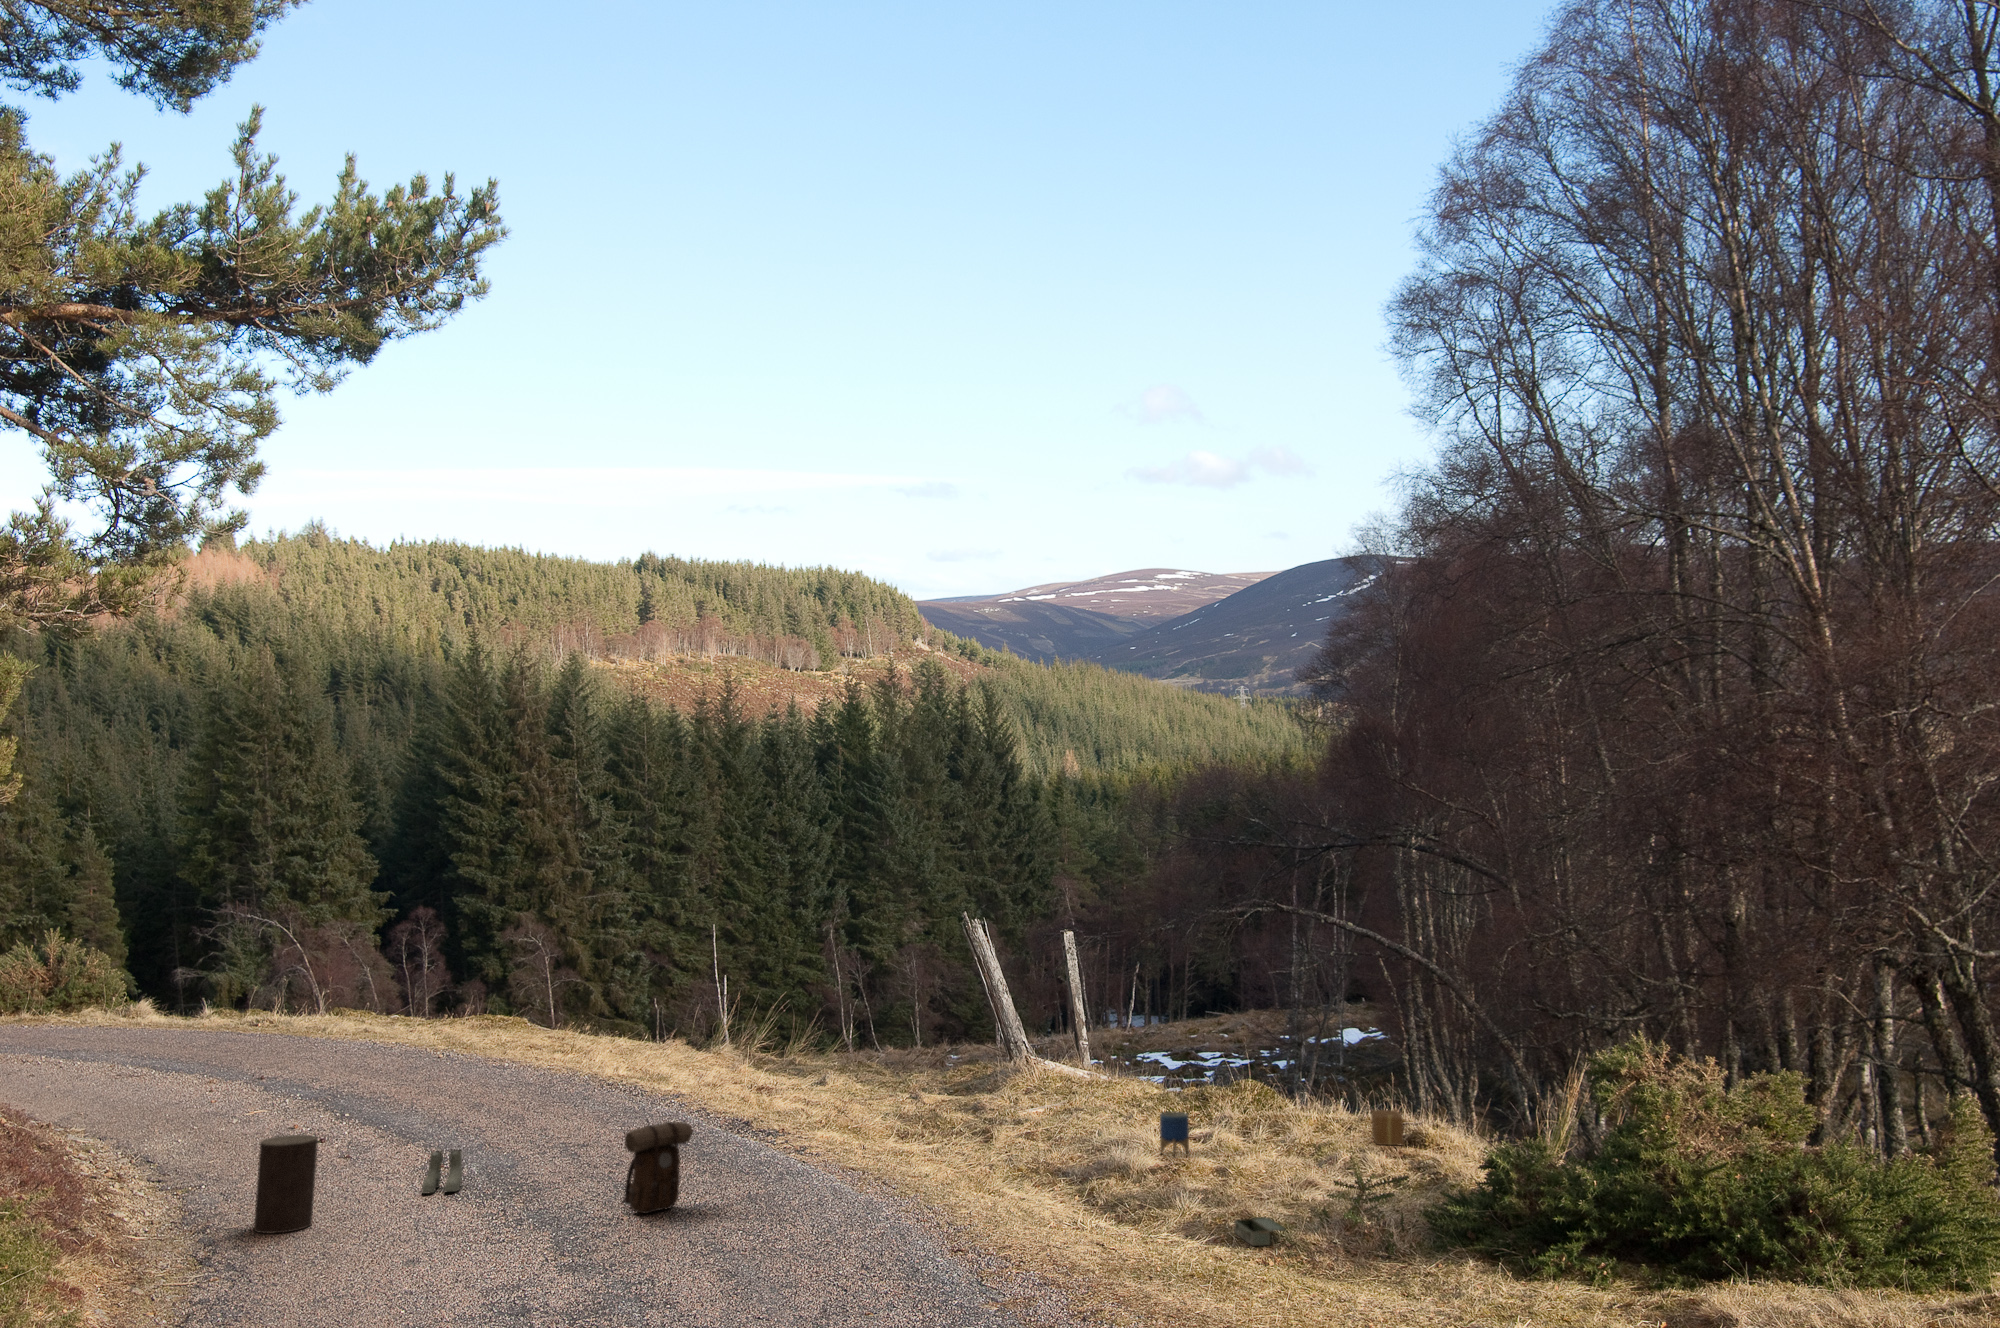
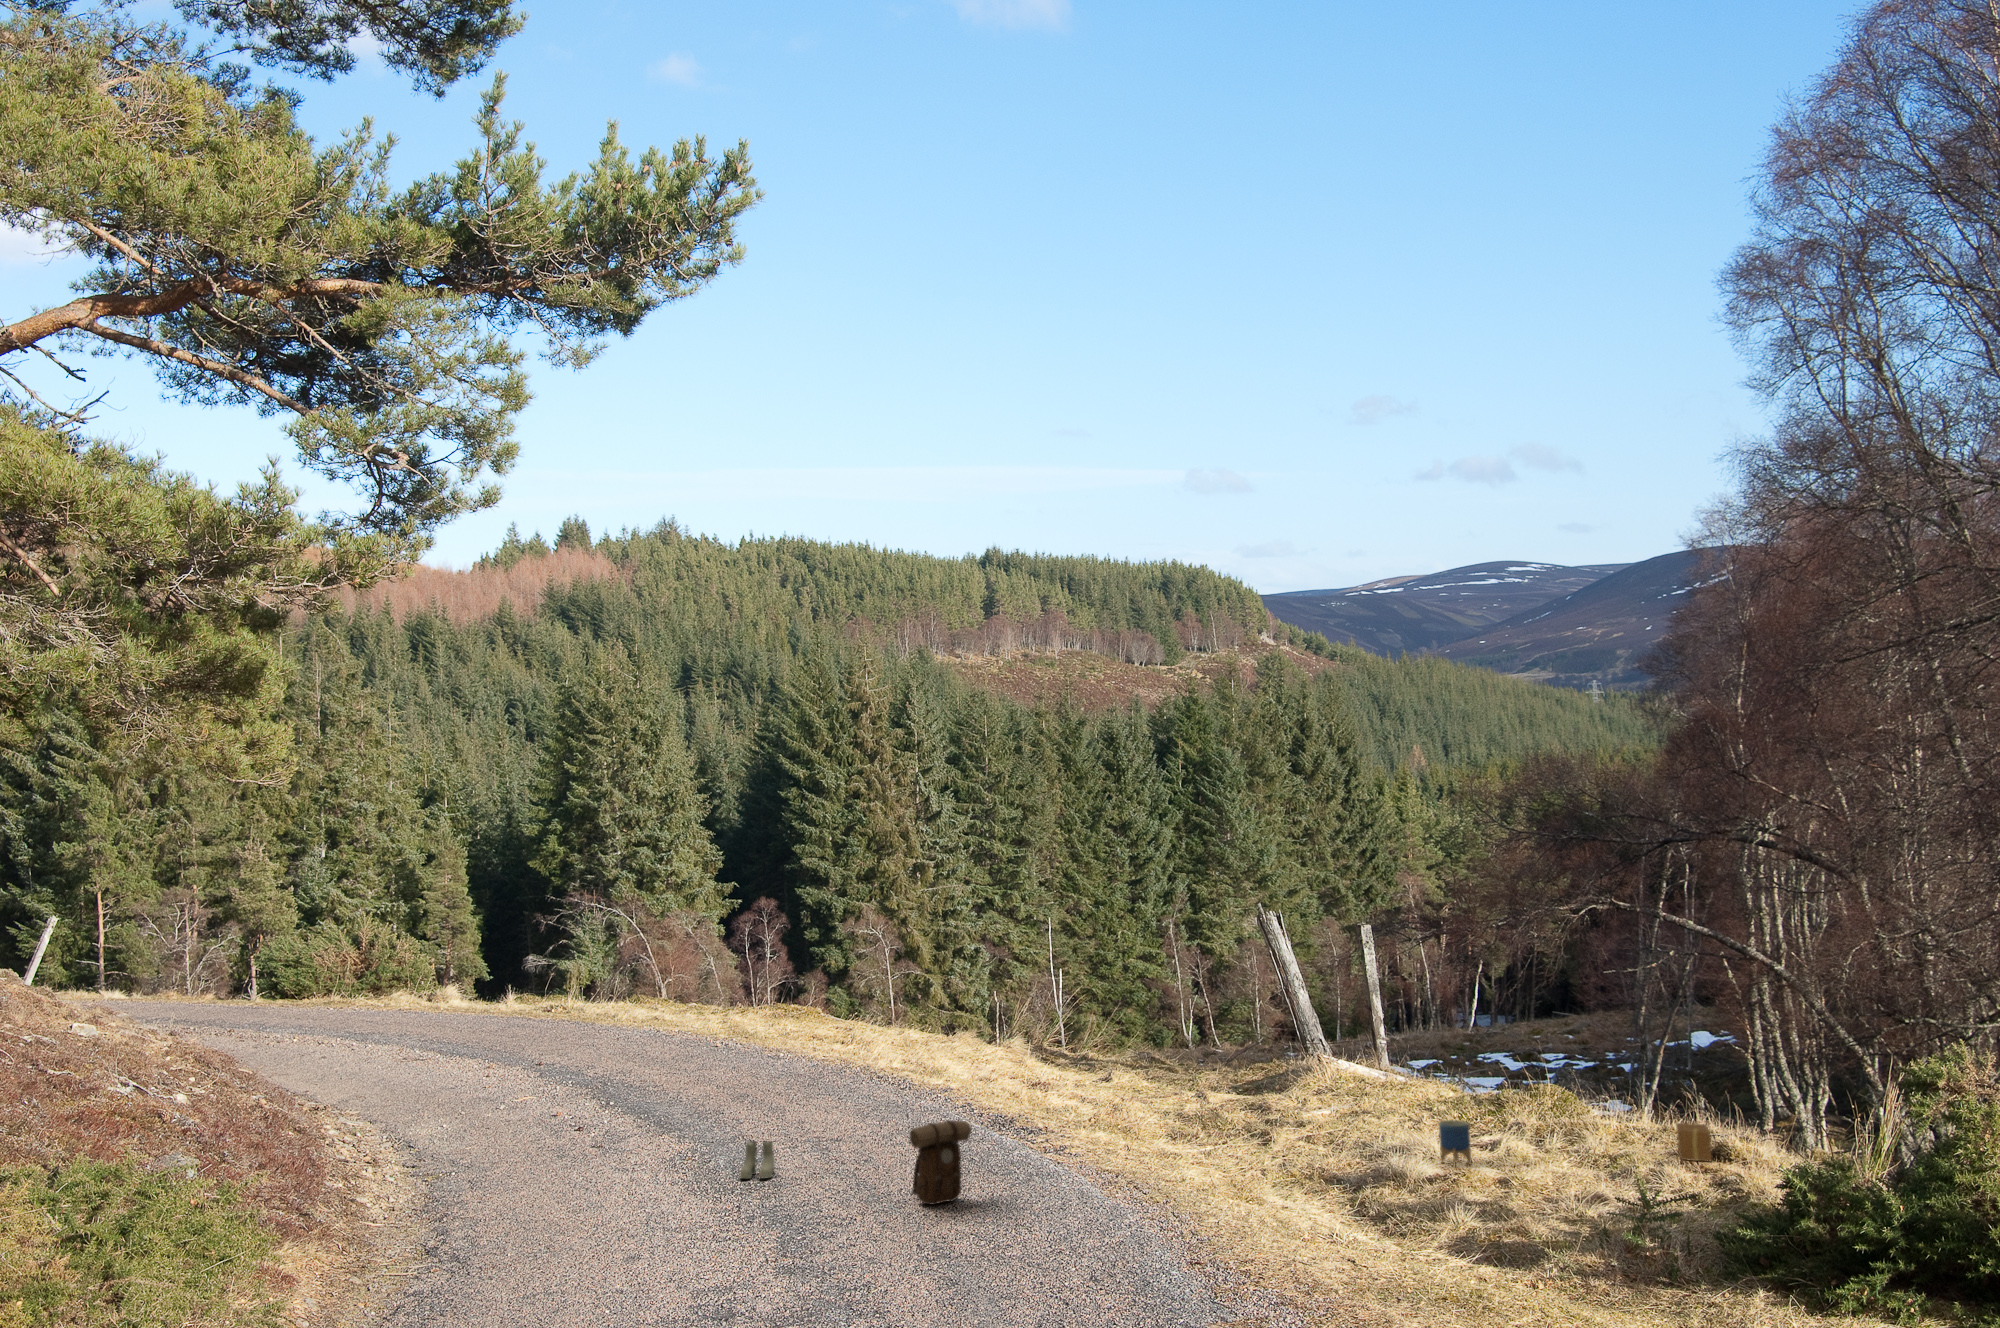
stool: present [254,1135,318,1234] -> none [601,1124,649,1210]
toolbox: present [1234,1217,1286,1246] -> none [1502,1232,1555,1261]

